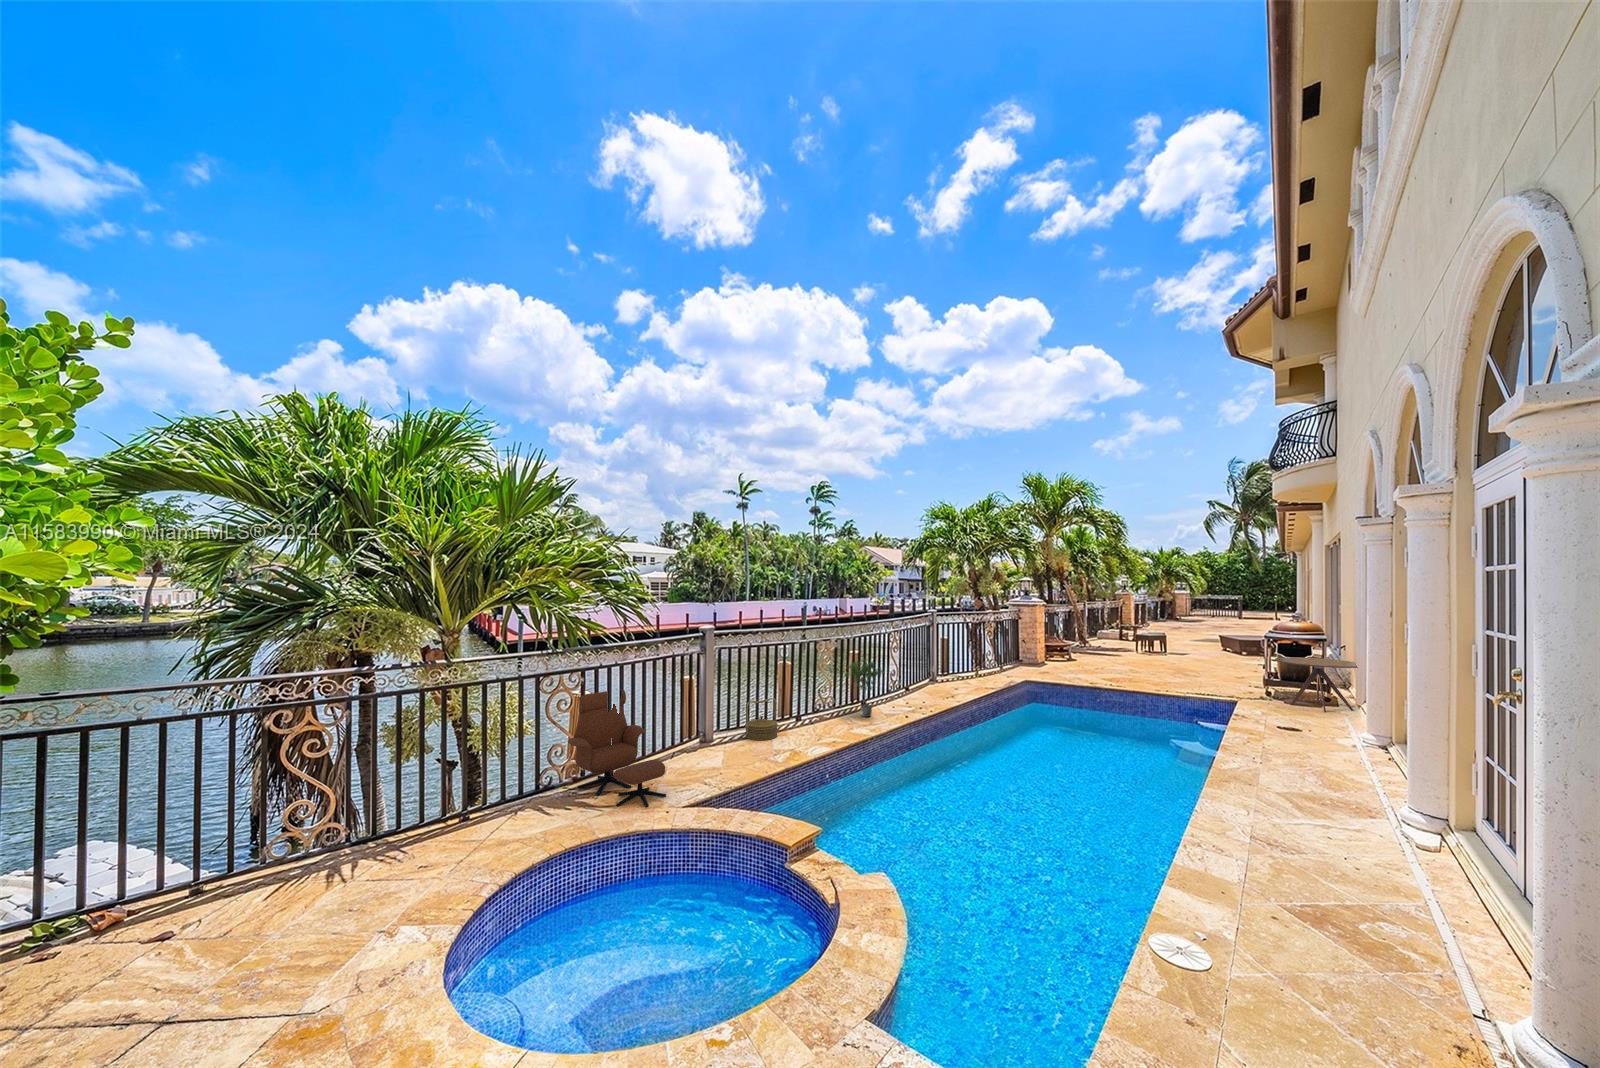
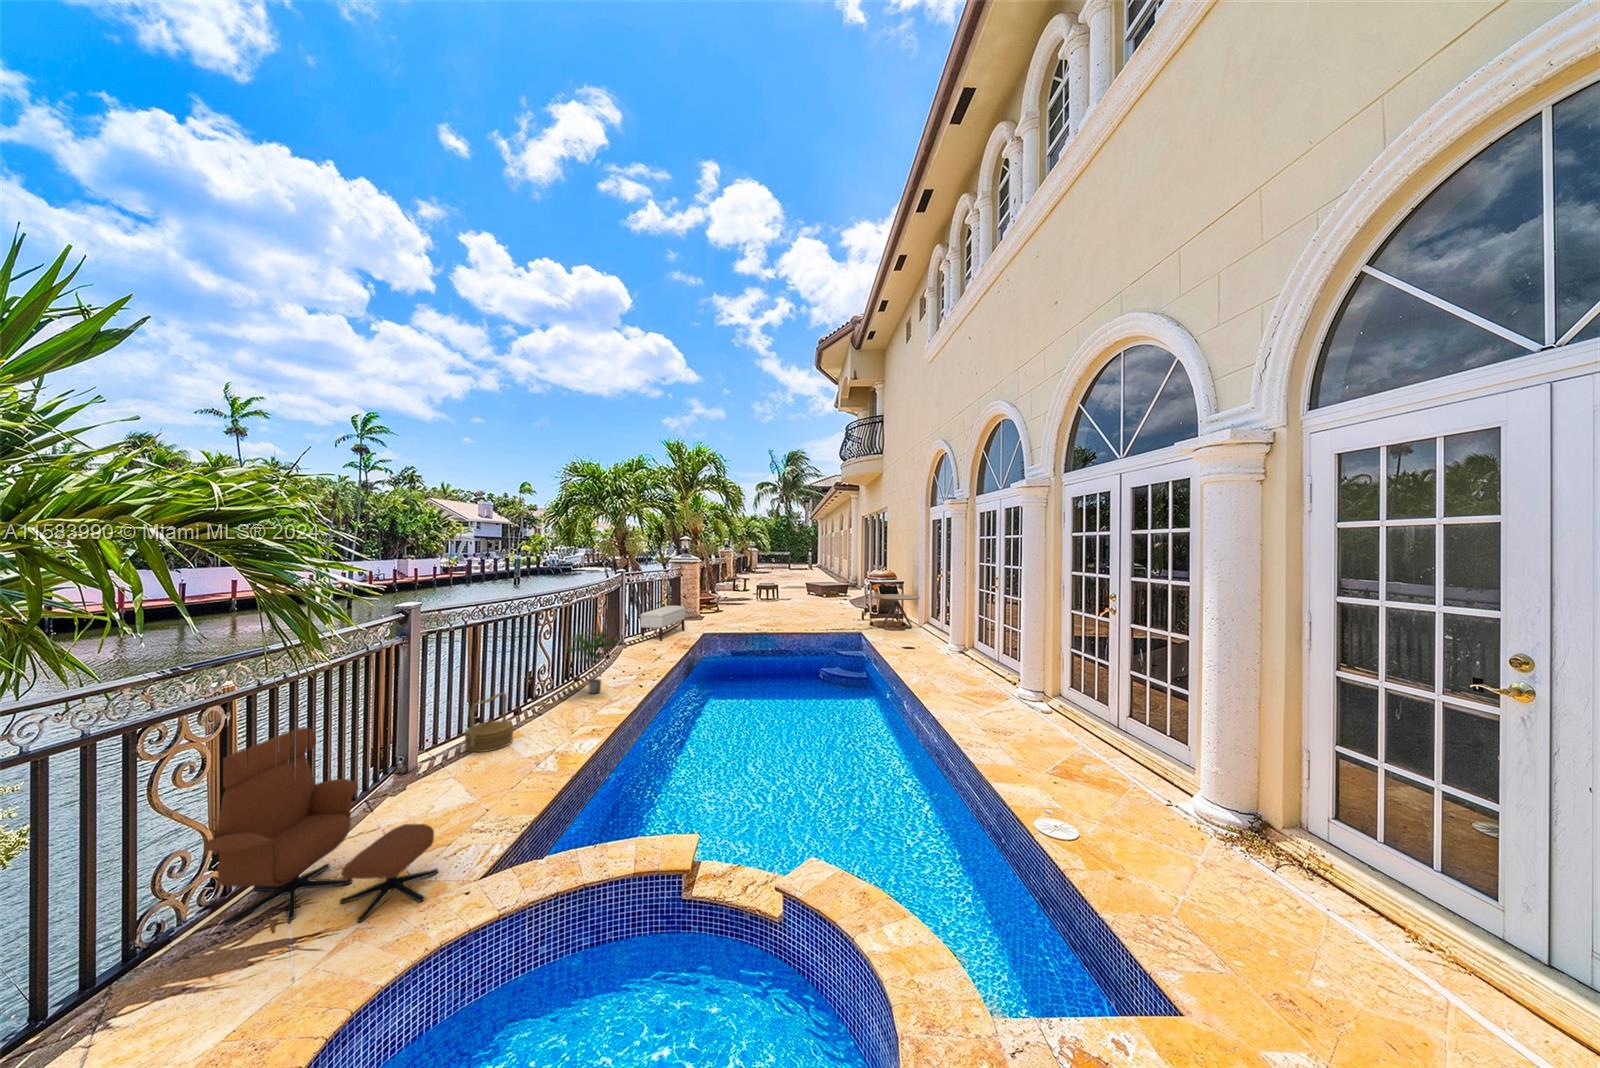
bench: none [955,649,1010,684] -> present [640,606,685,641]

